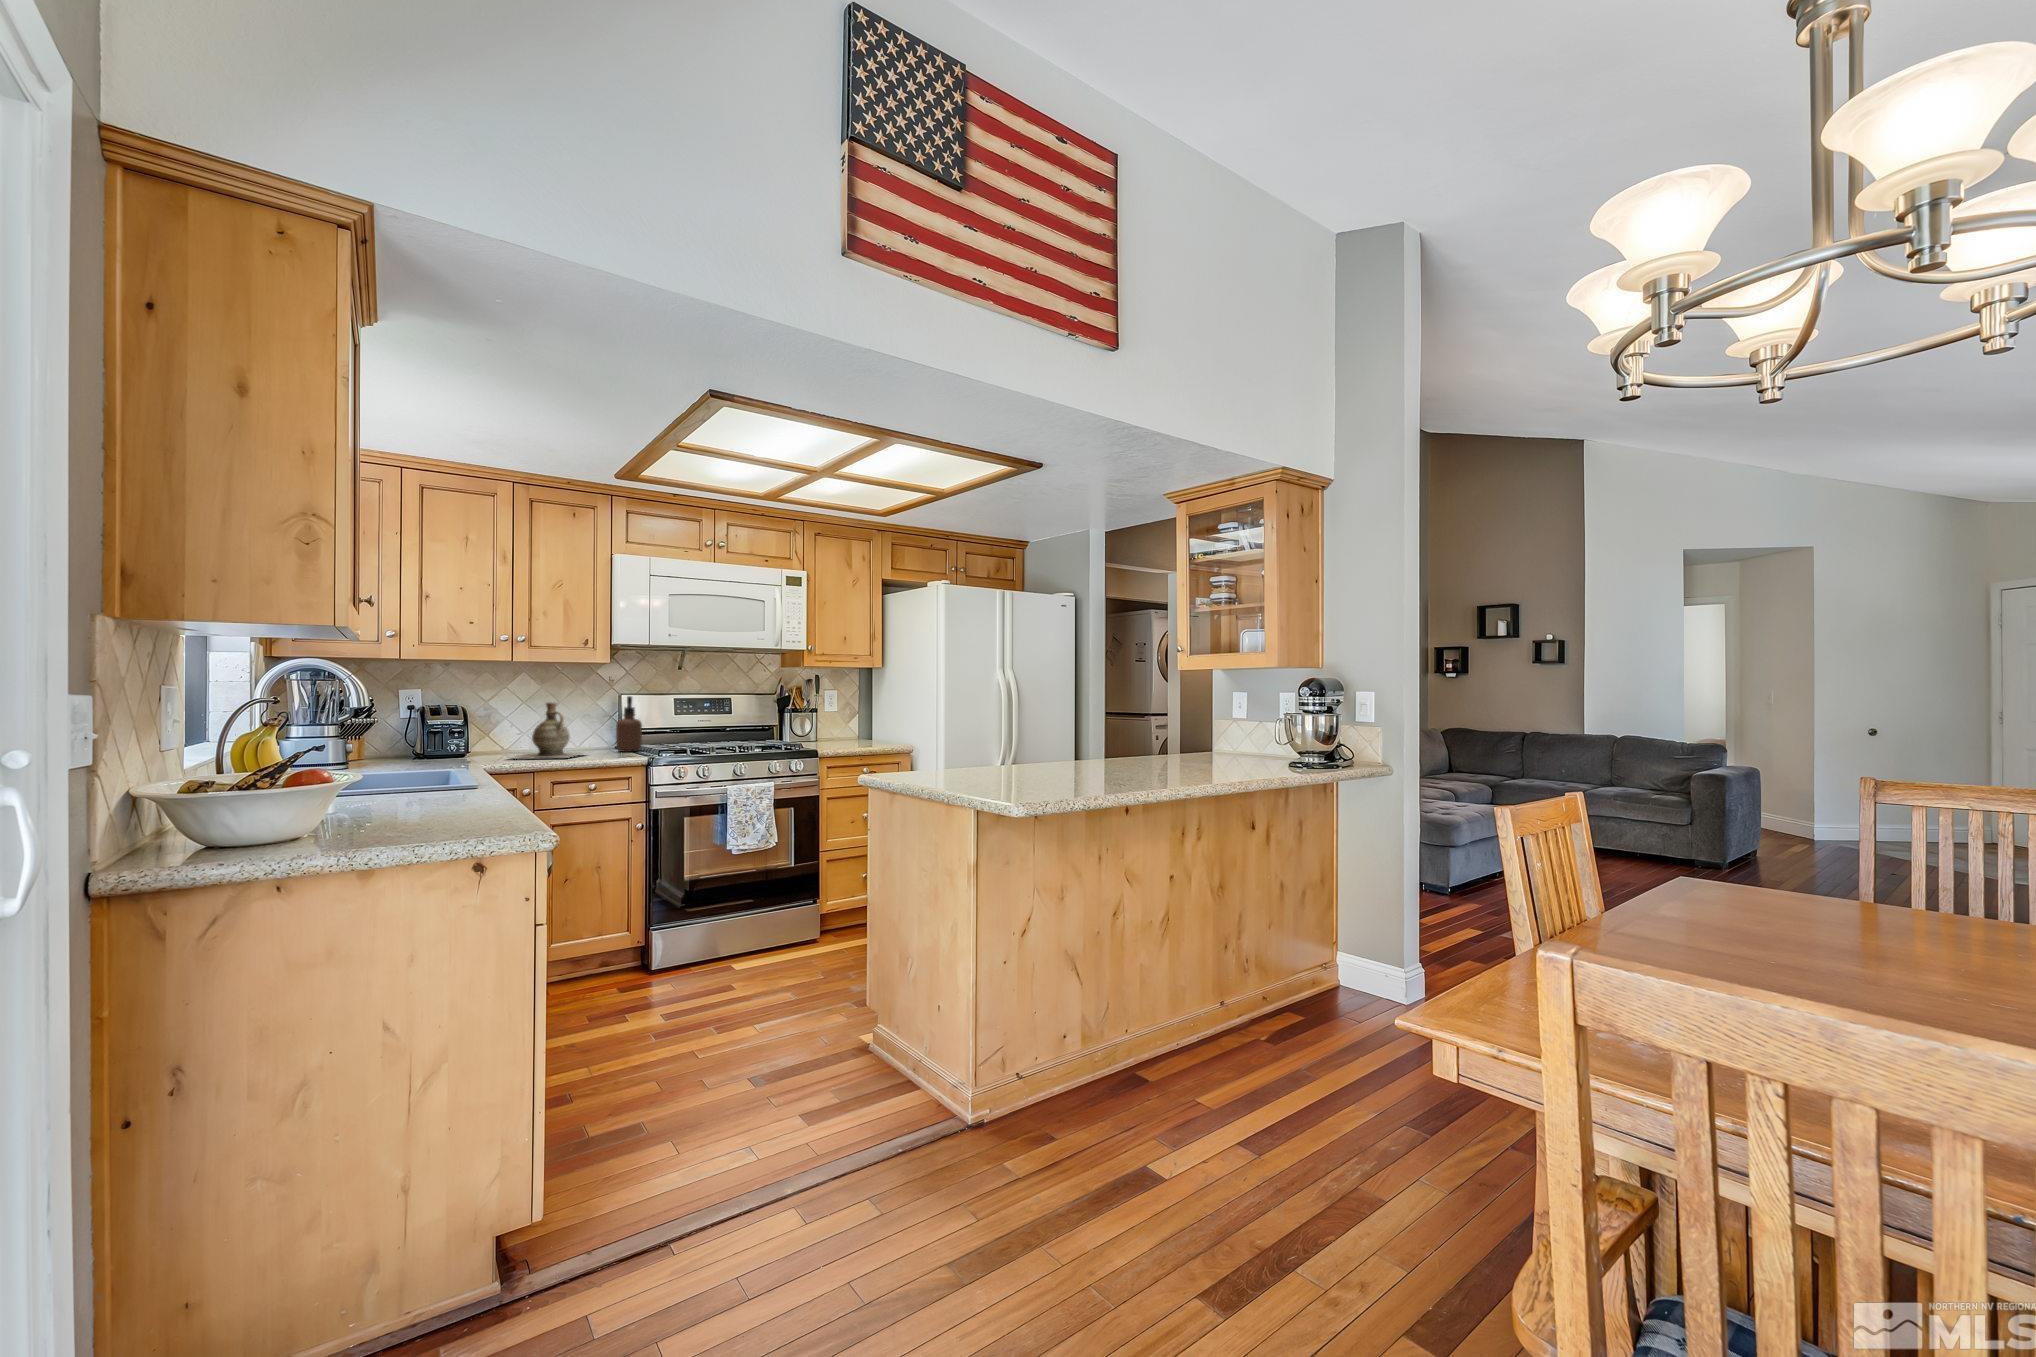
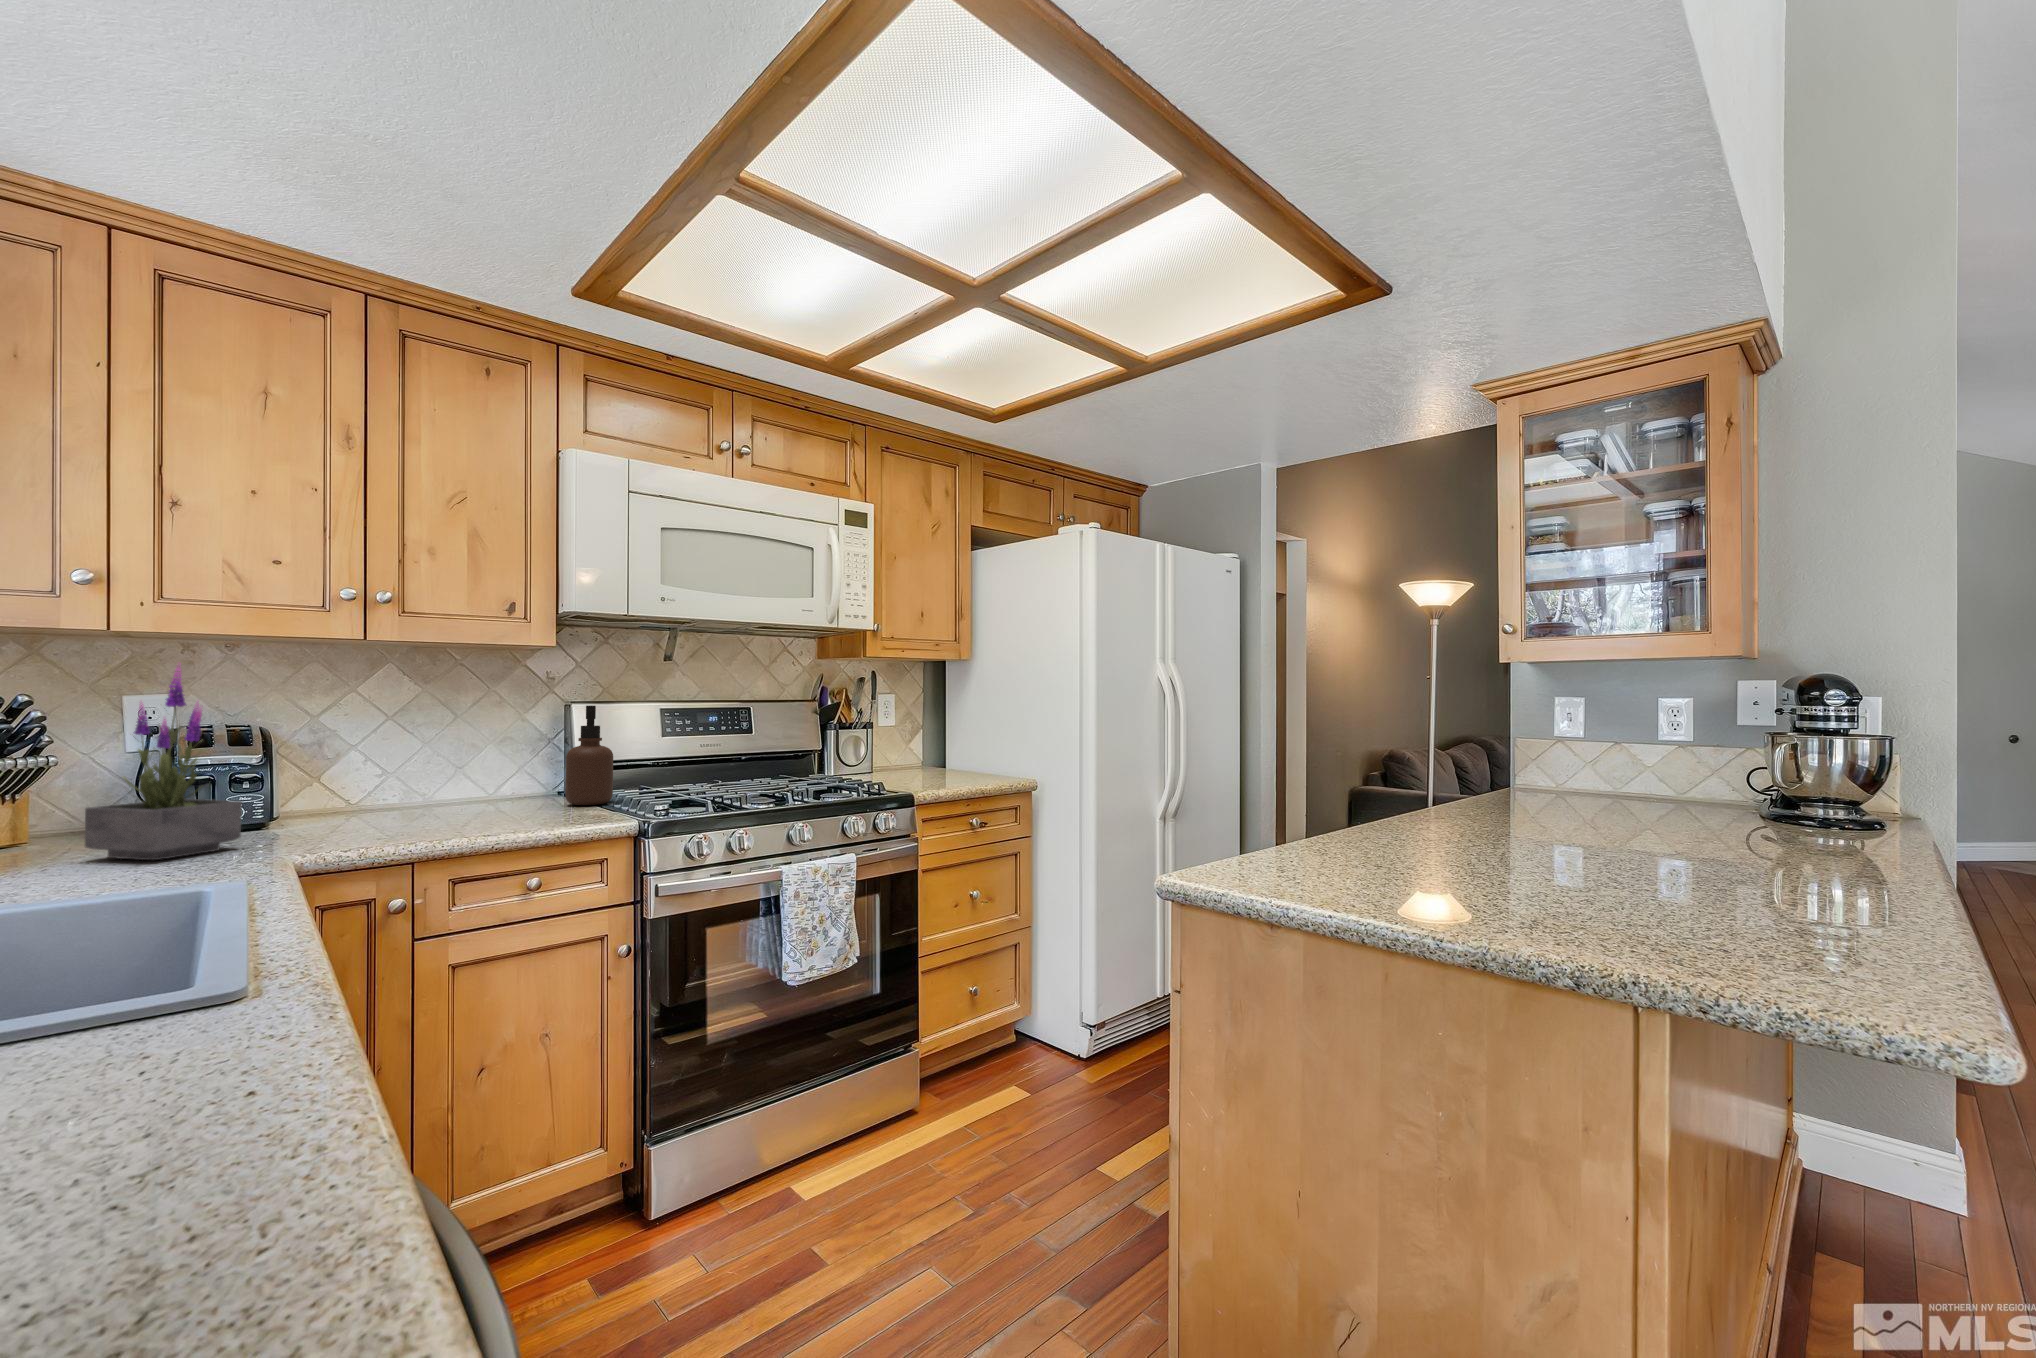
potted plant: none [392,673,456,765] -> present [85,663,242,860]
ceramic jug: present [511,703,582,759] -> none [347,720,522,835]

